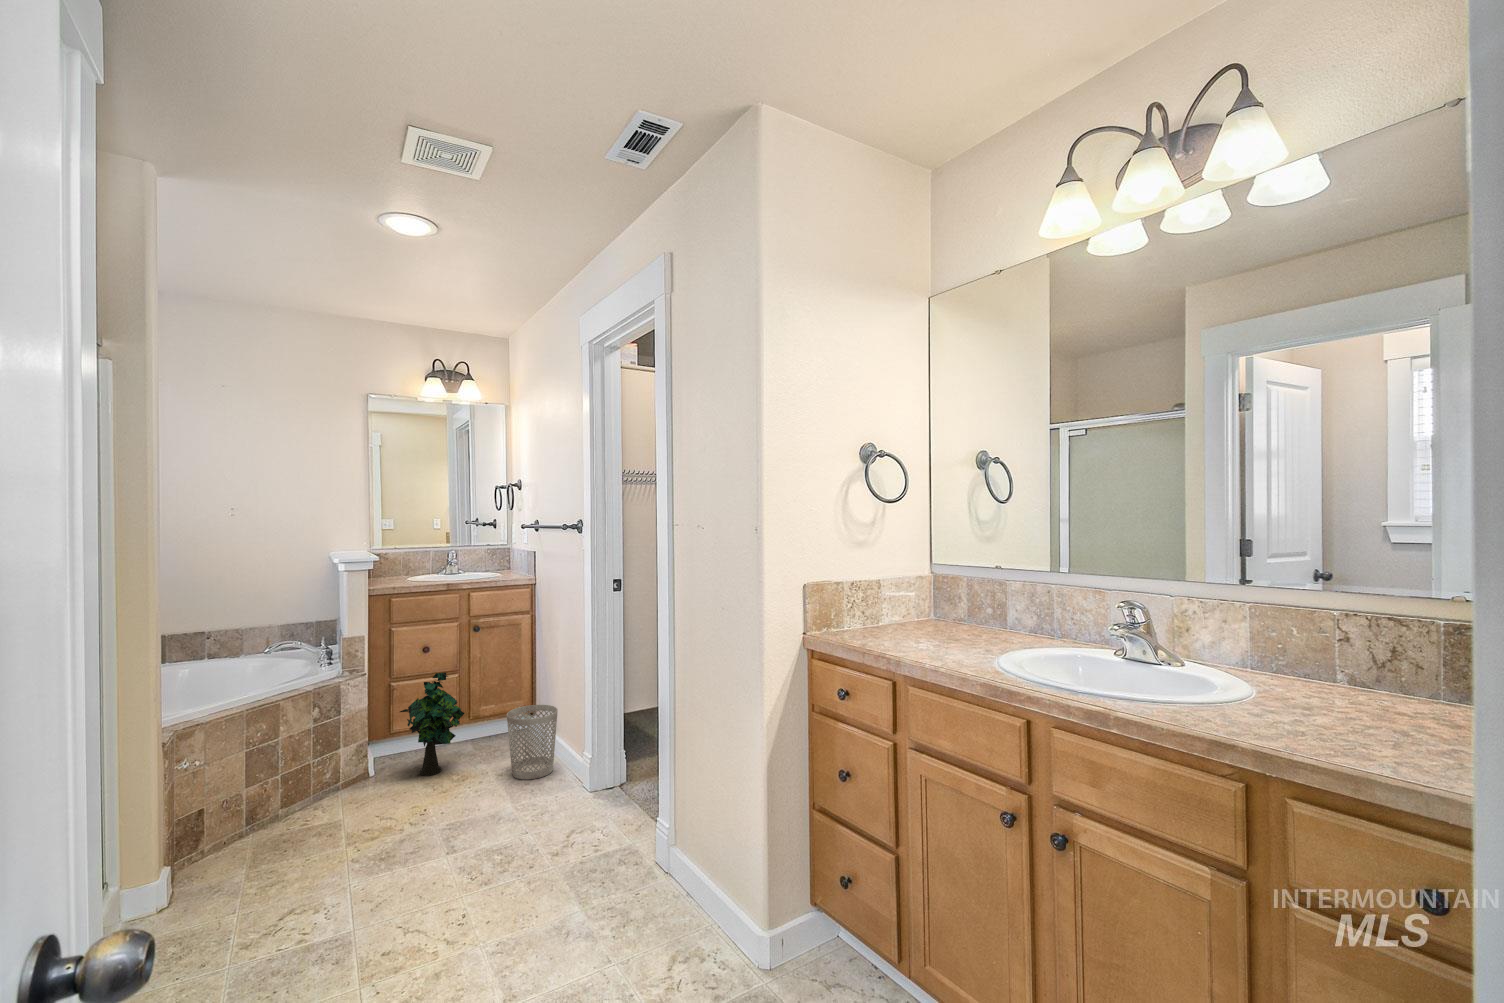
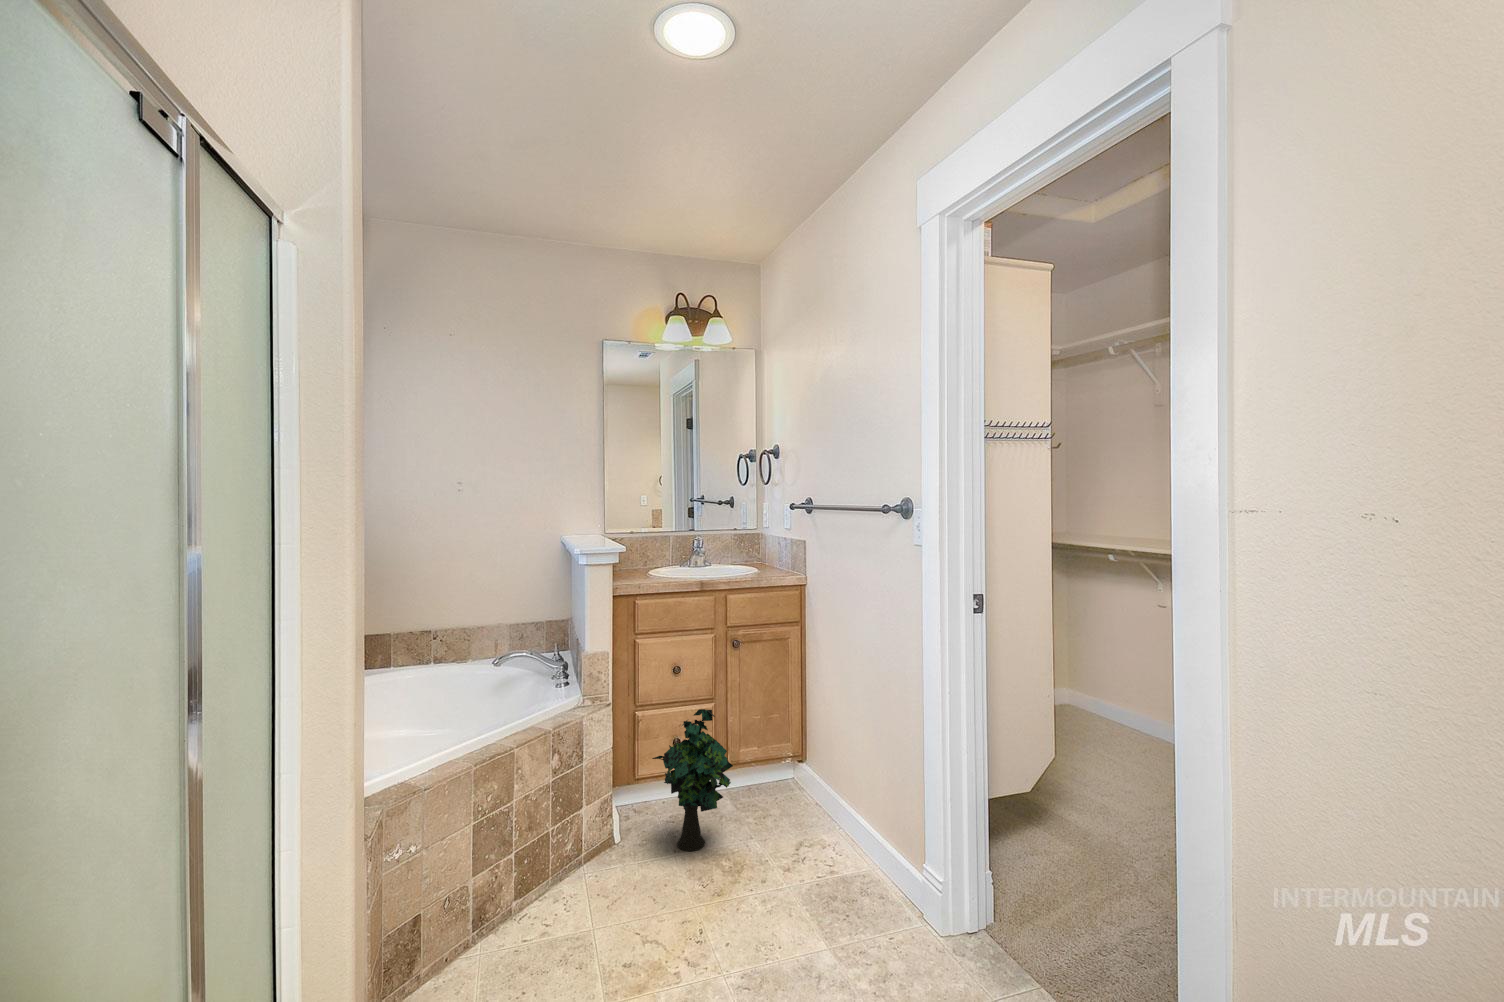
wastebasket: present [507,705,558,779] -> none [798,764,868,881]

